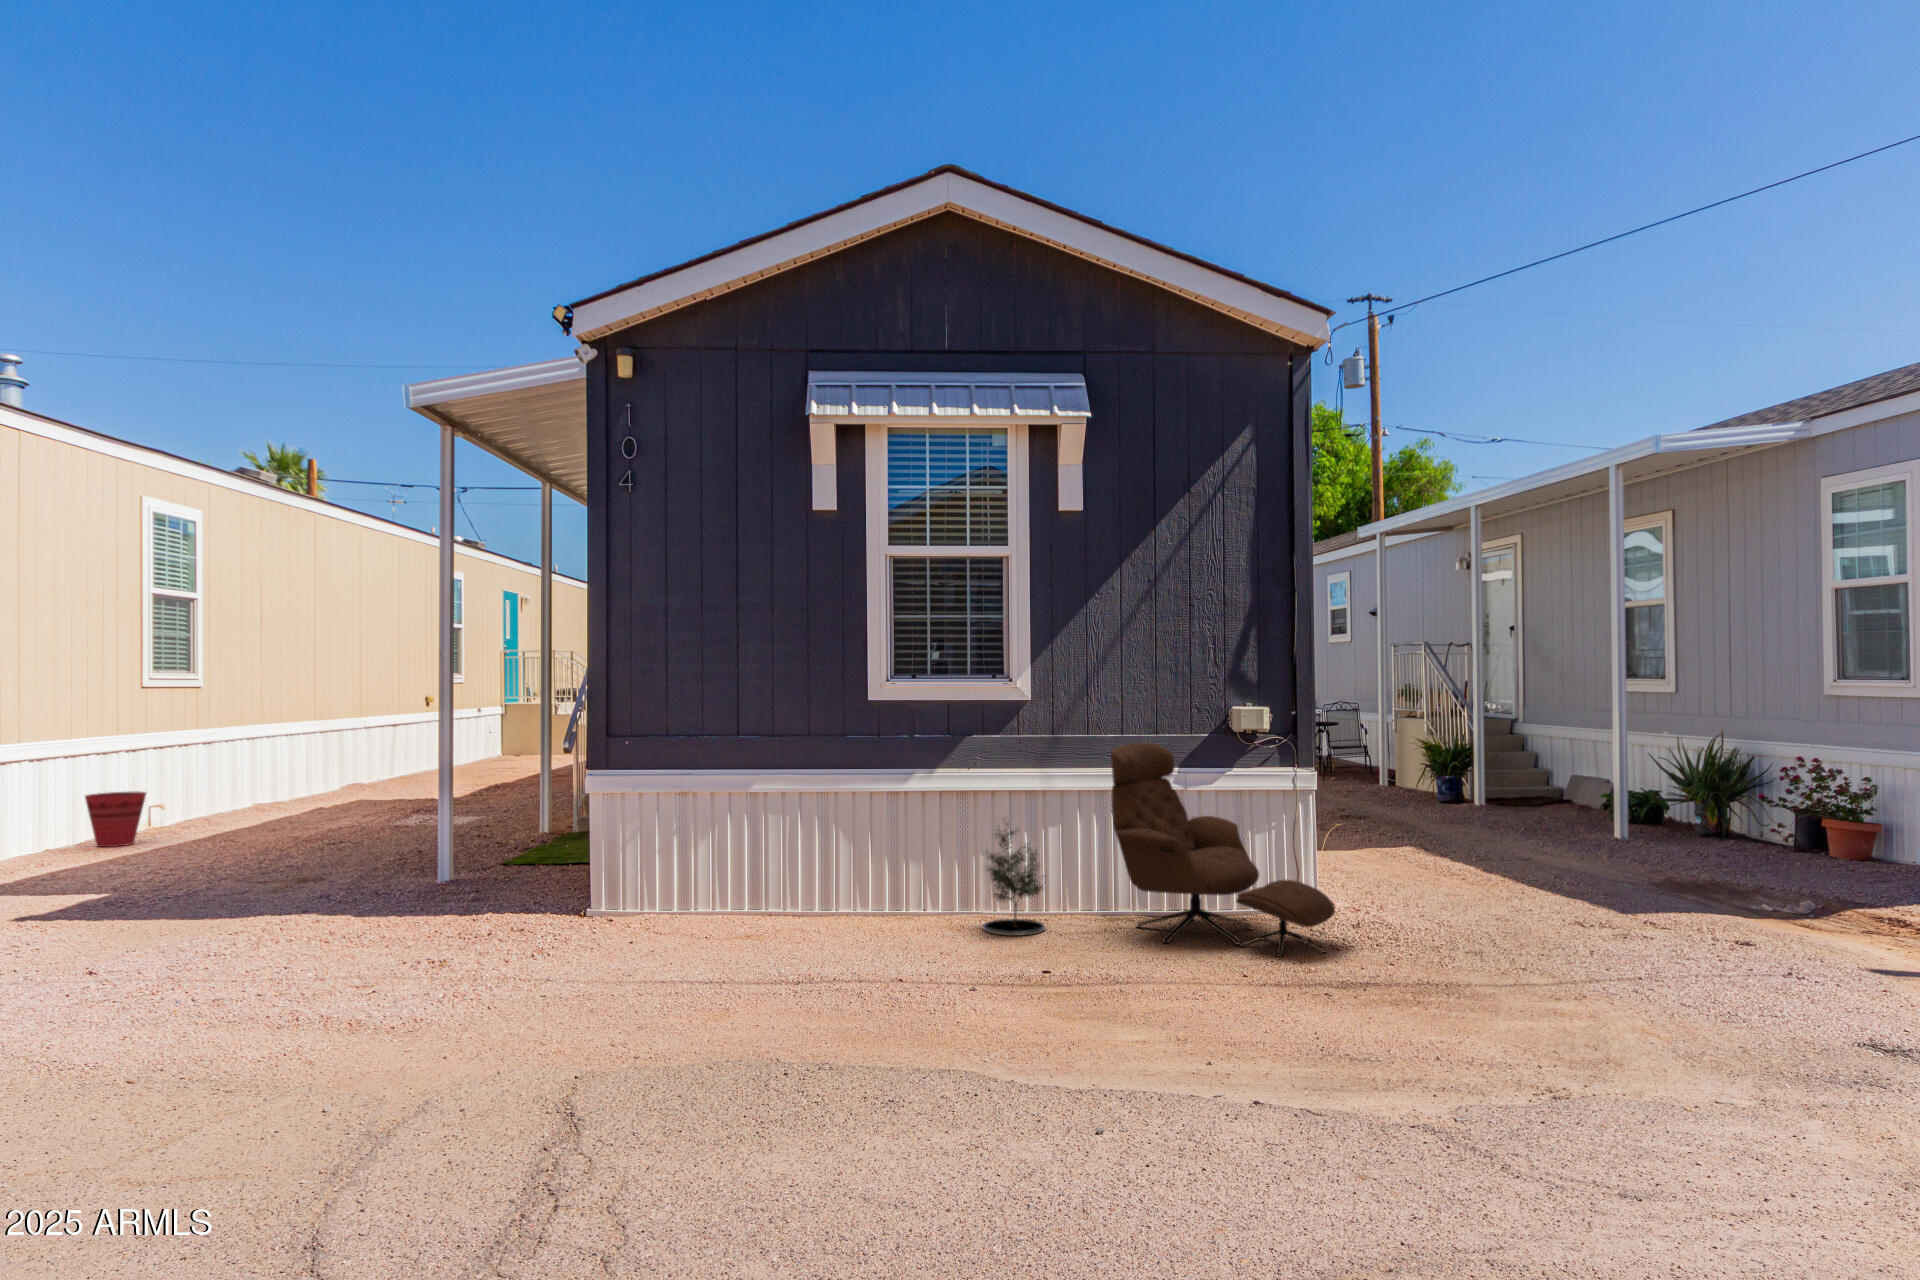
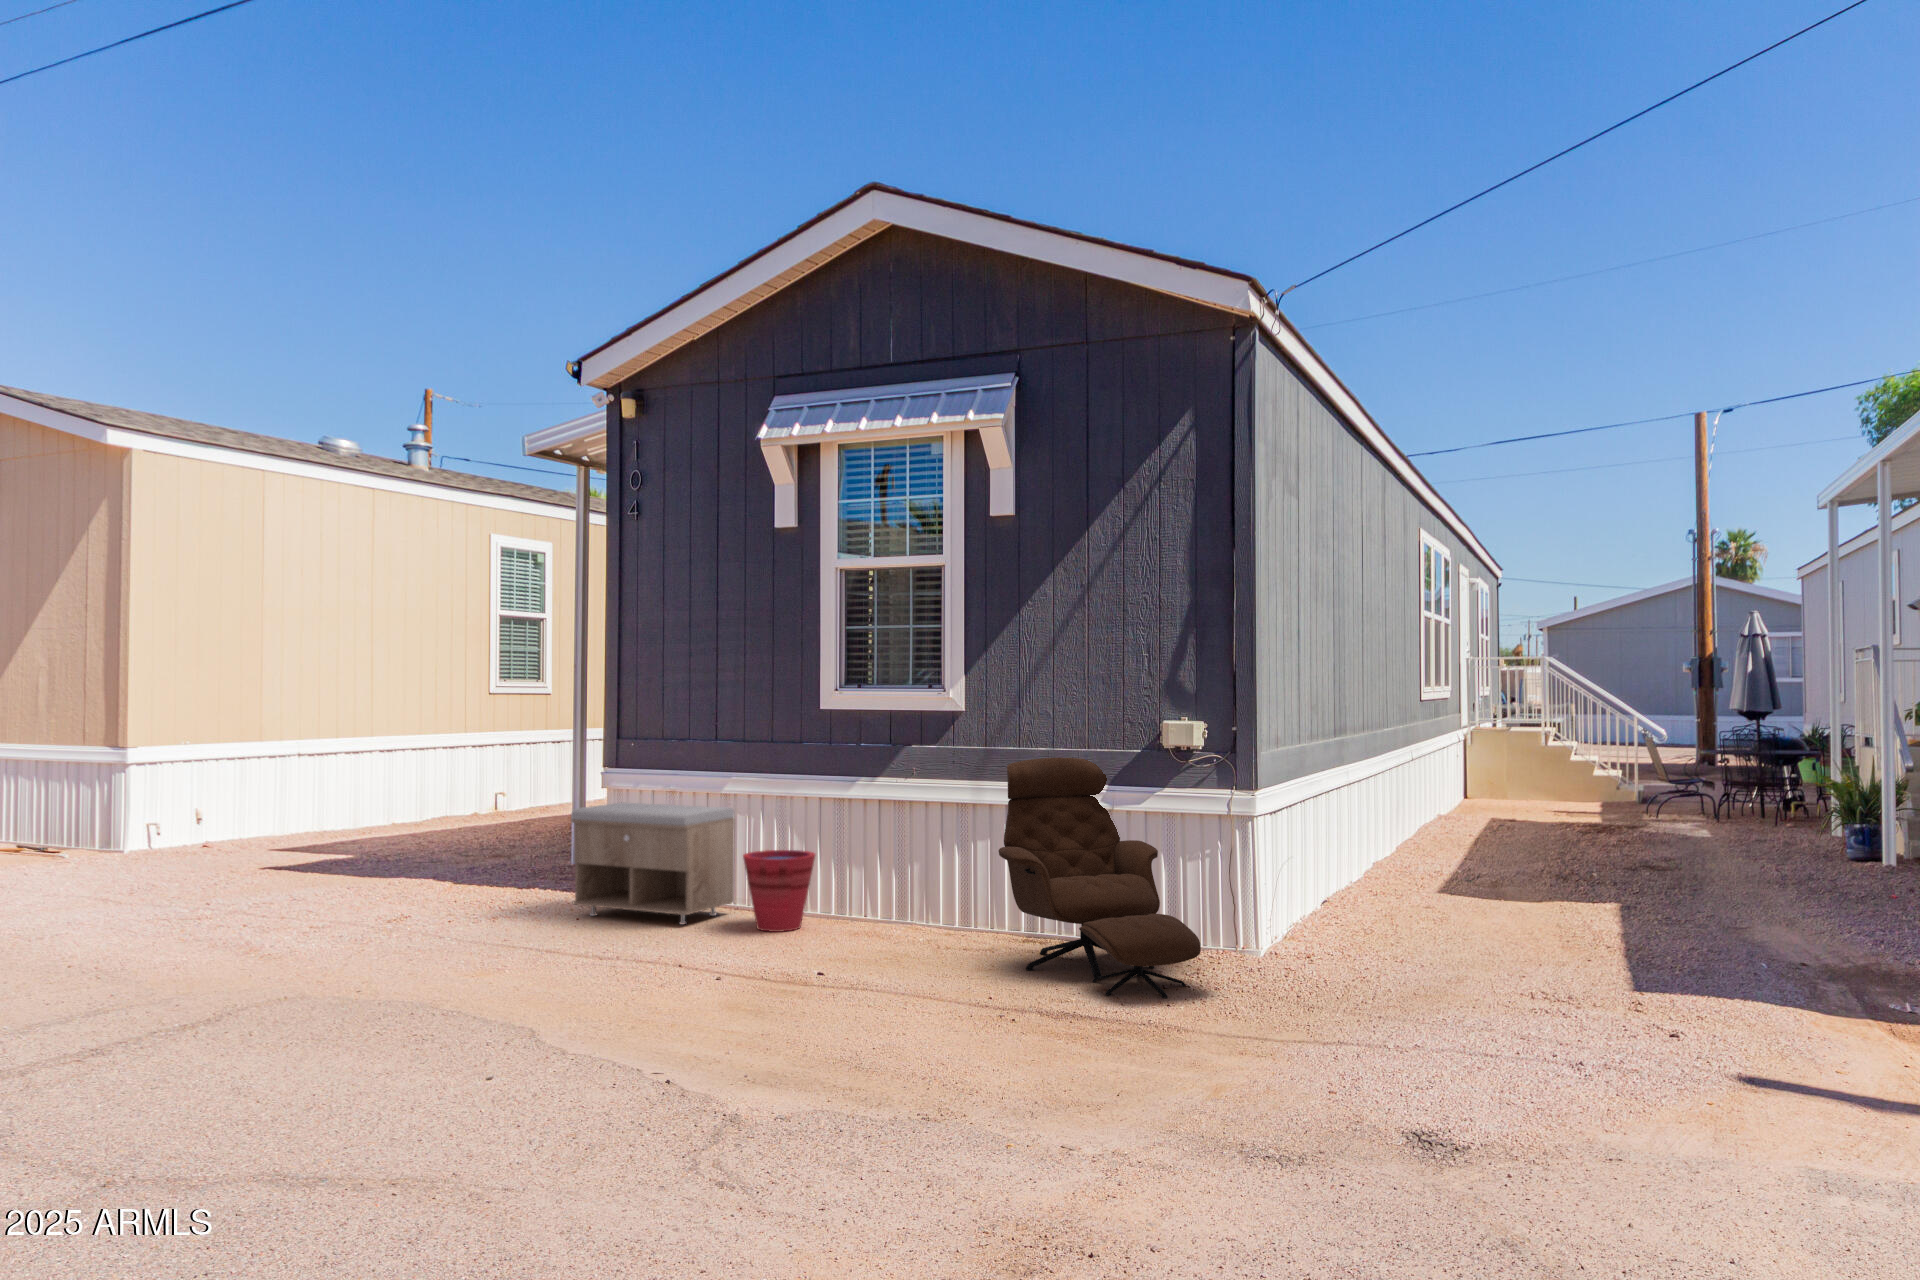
bucket: present [85,792,147,847] -> present [743,850,815,932]
storage bench: none [592,809,763,941] -> present [571,803,735,924]
potted tree: present [983,820,1045,936] -> none [887,826,961,948]

